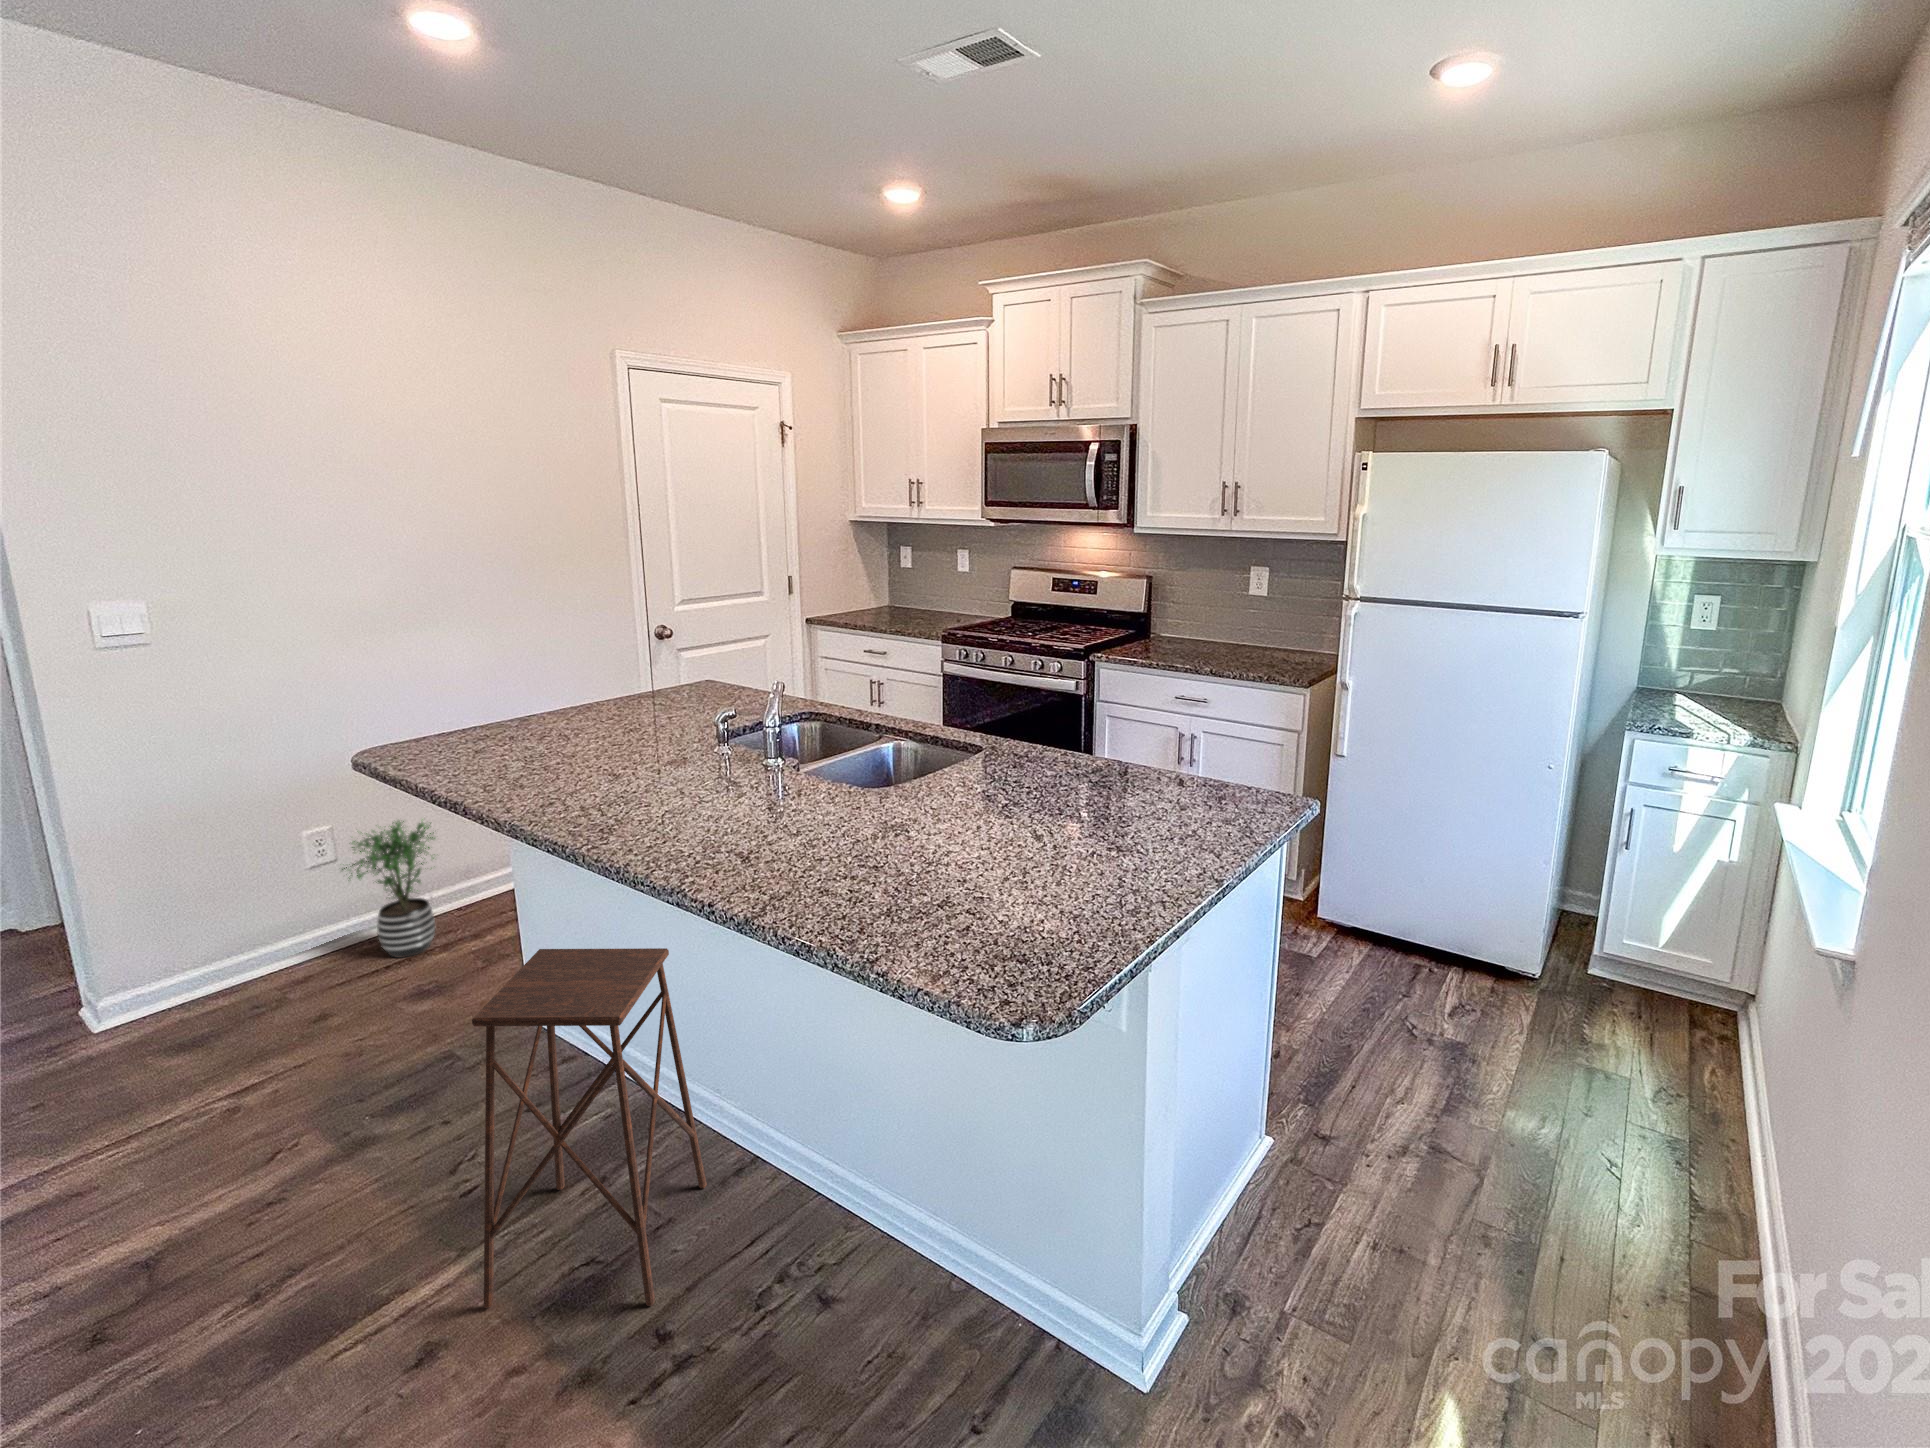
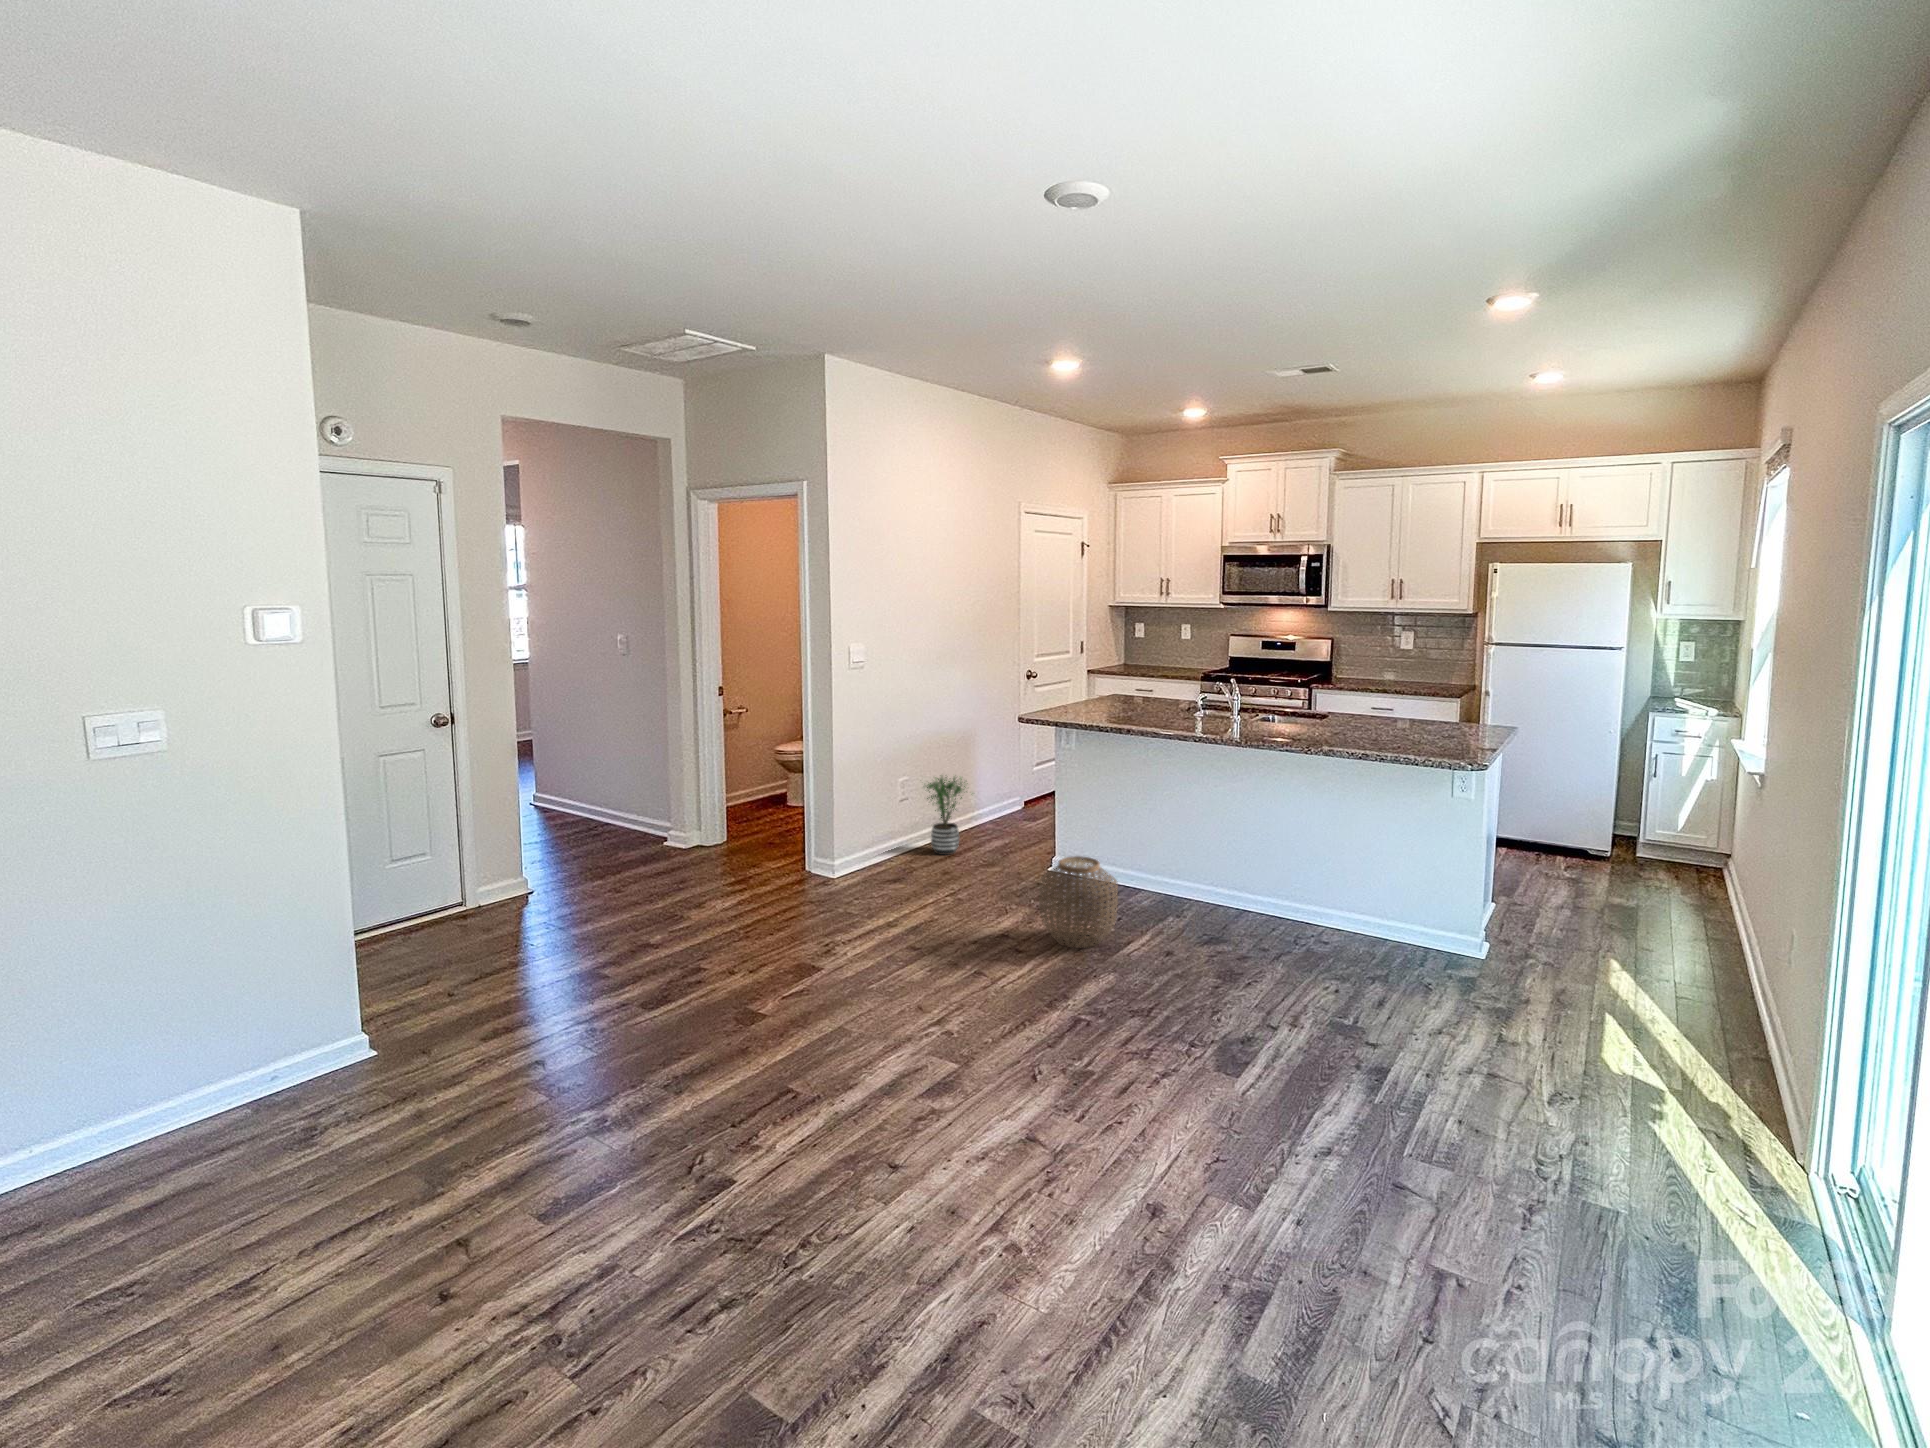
side table: present [472,948,707,1308] -> none [1156,794,1246,948]
woven basket: none [189,1089,408,1305] -> present [1039,856,1118,948]

